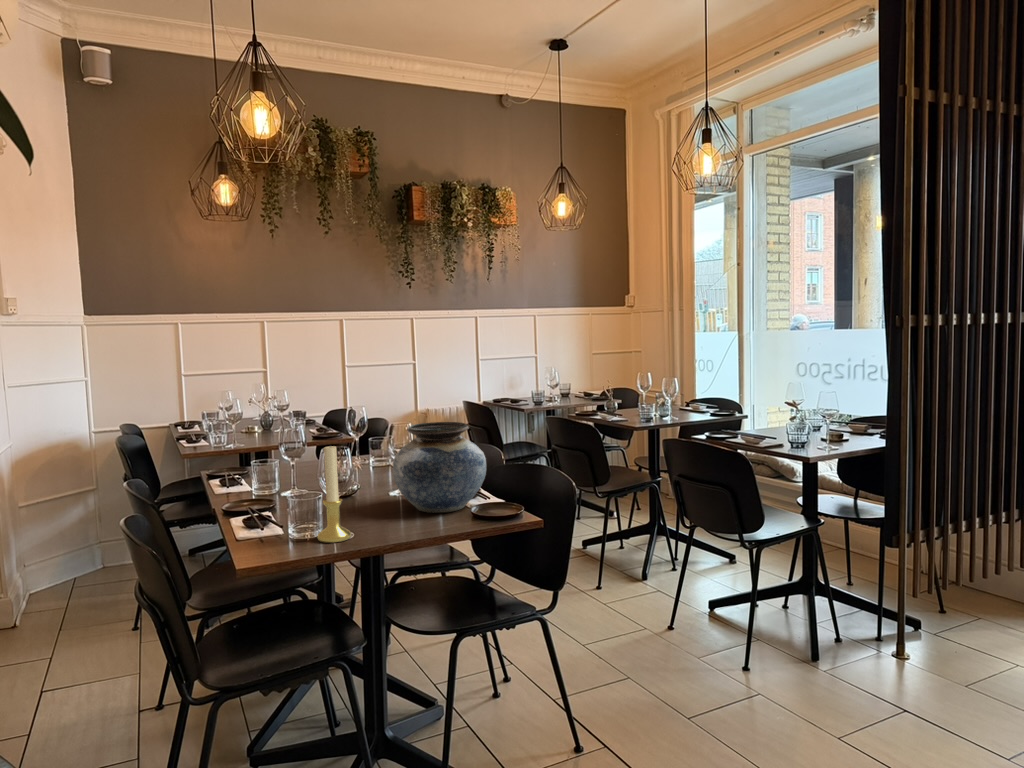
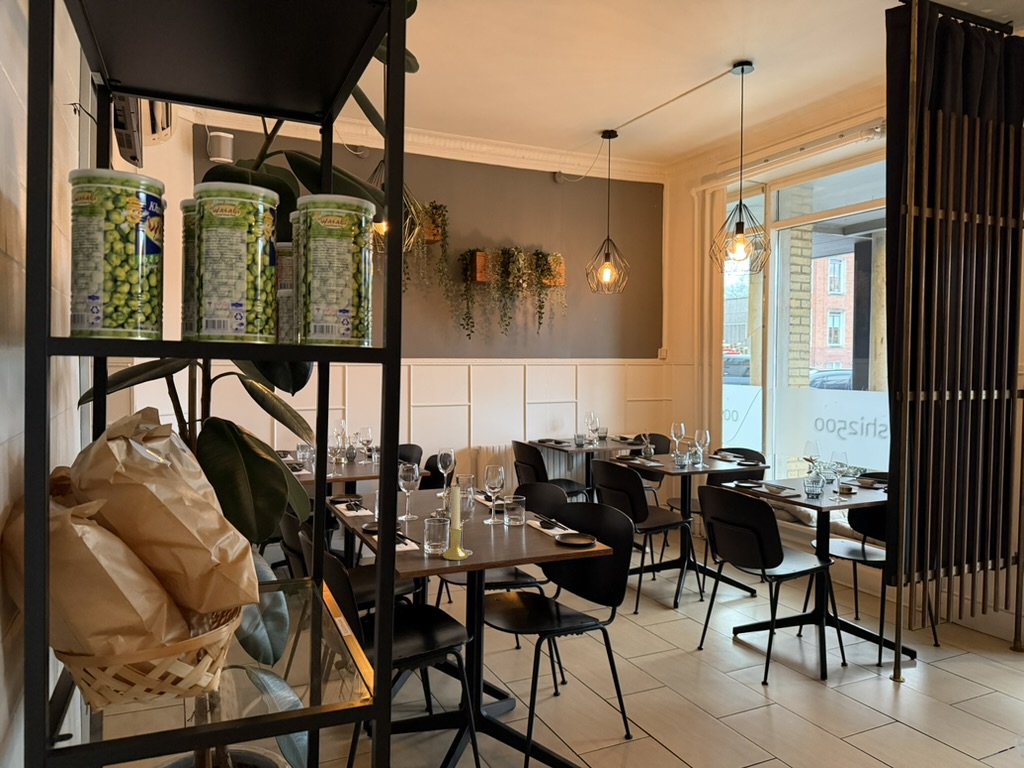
vase: present [393,422,486,513] -> none [492,469,565,541]

